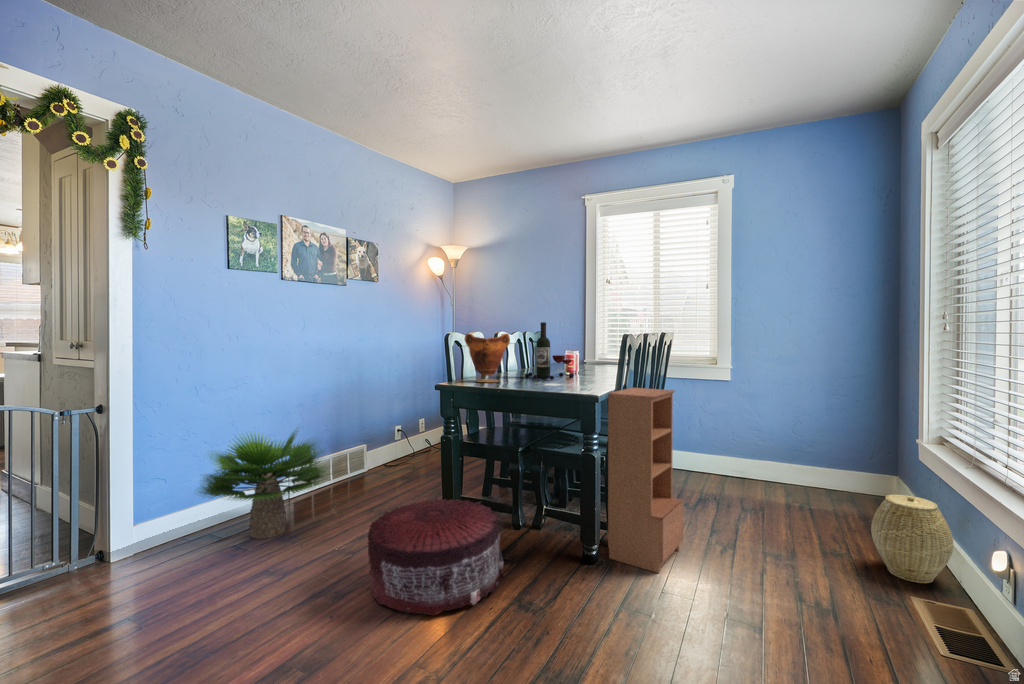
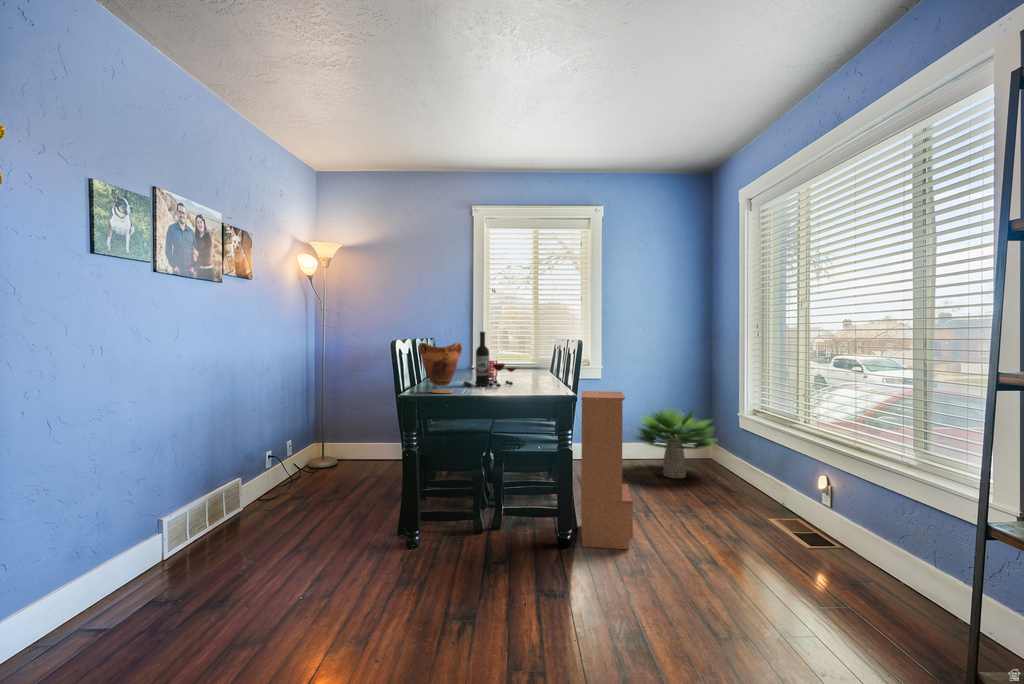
potted plant: present [199,432,326,539] -> present [634,408,714,478]
woven basket: present [871,494,953,583] -> none [742,458,793,518]
pouf: present [368,498,504,615] -> none [382,514,525,643]

